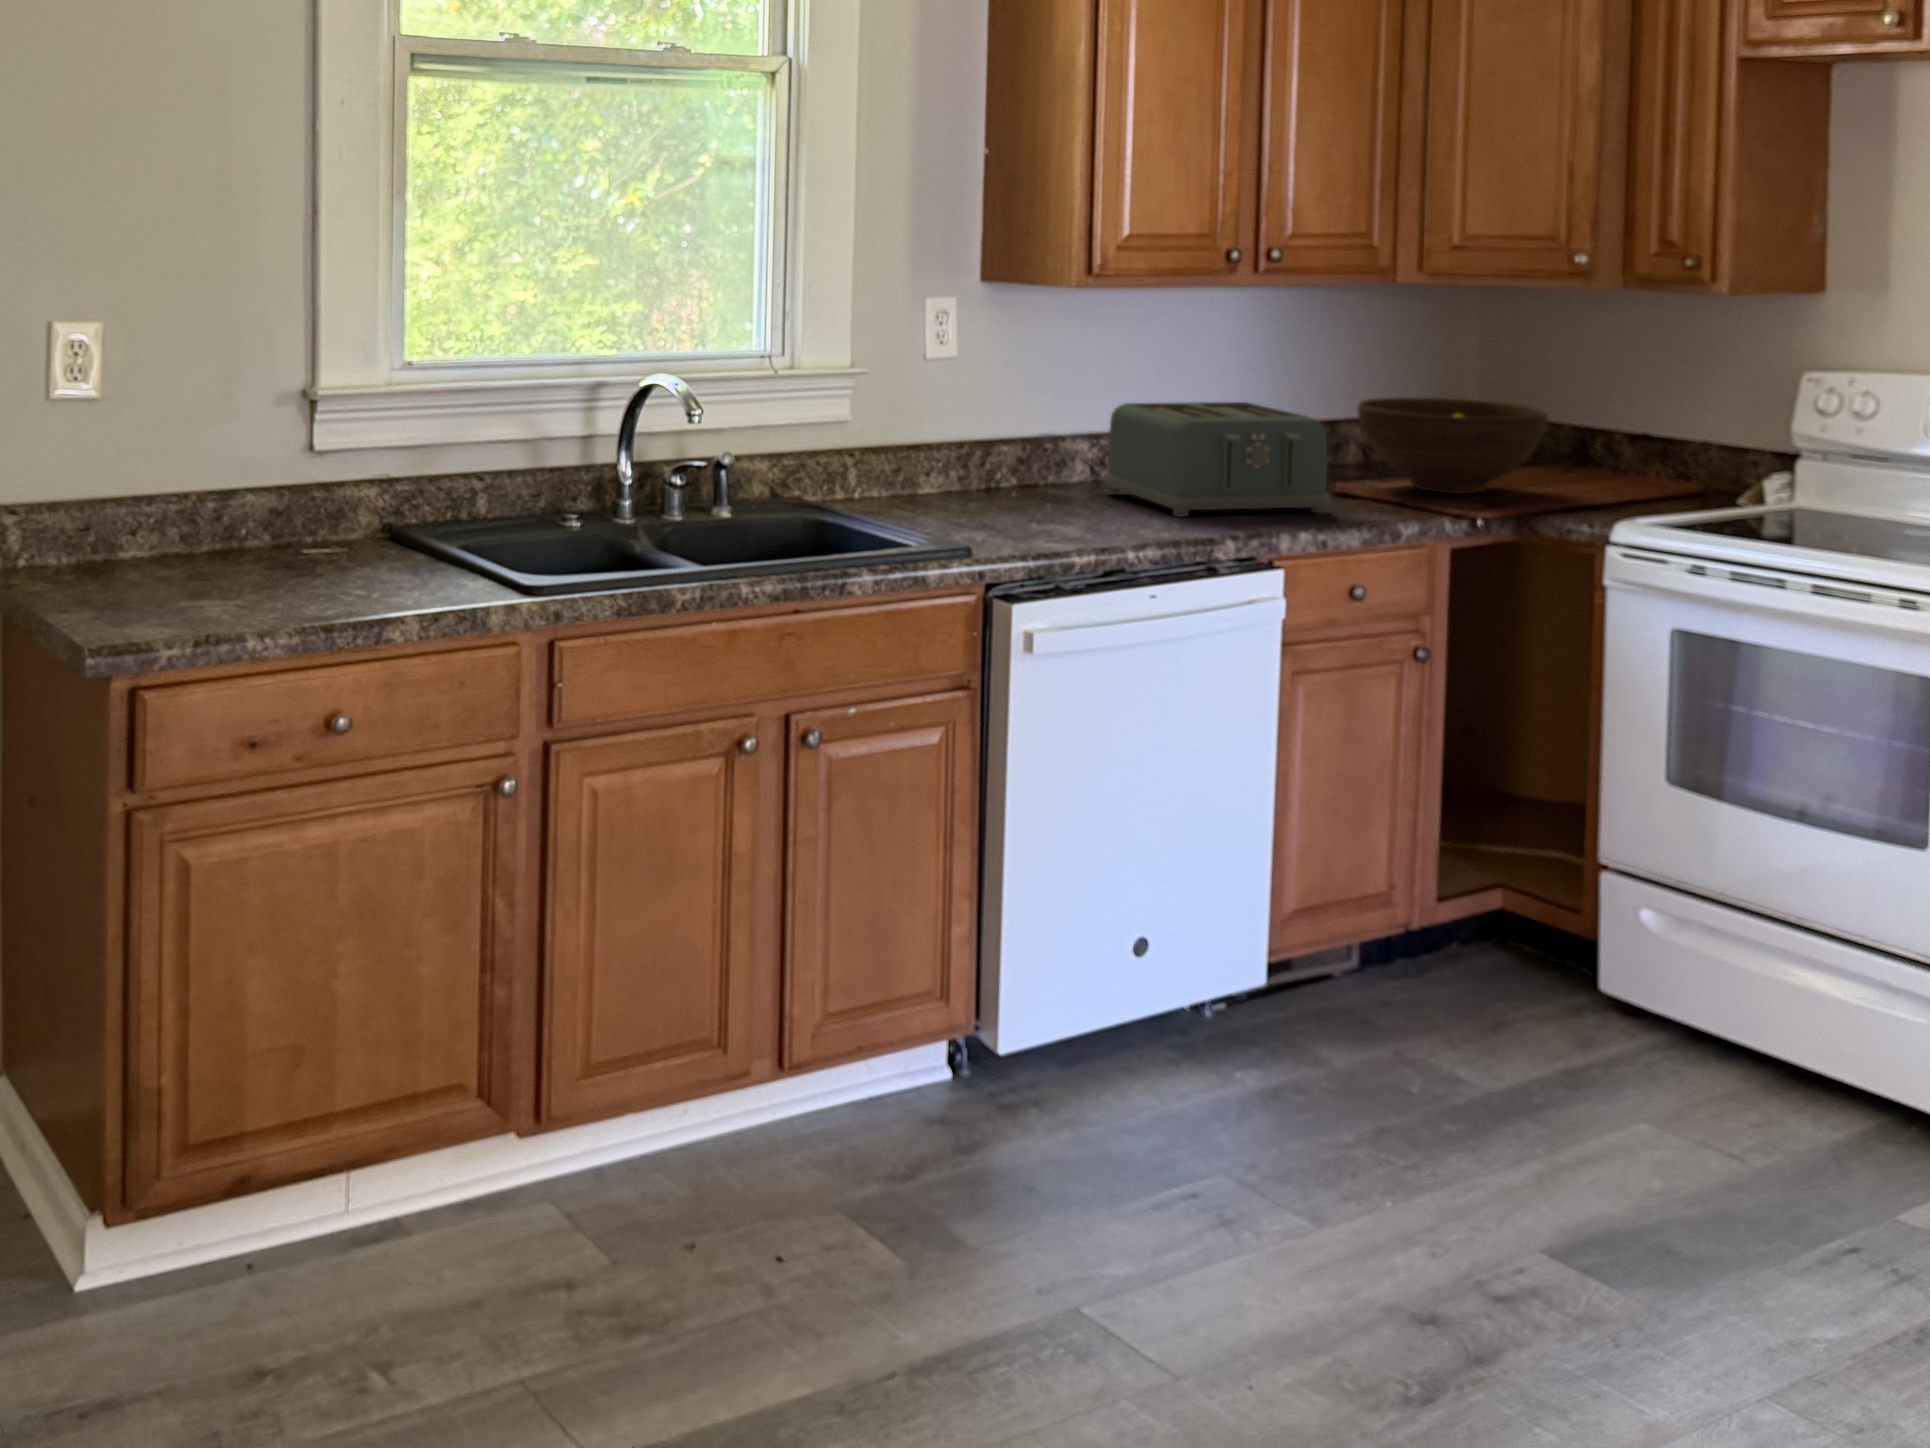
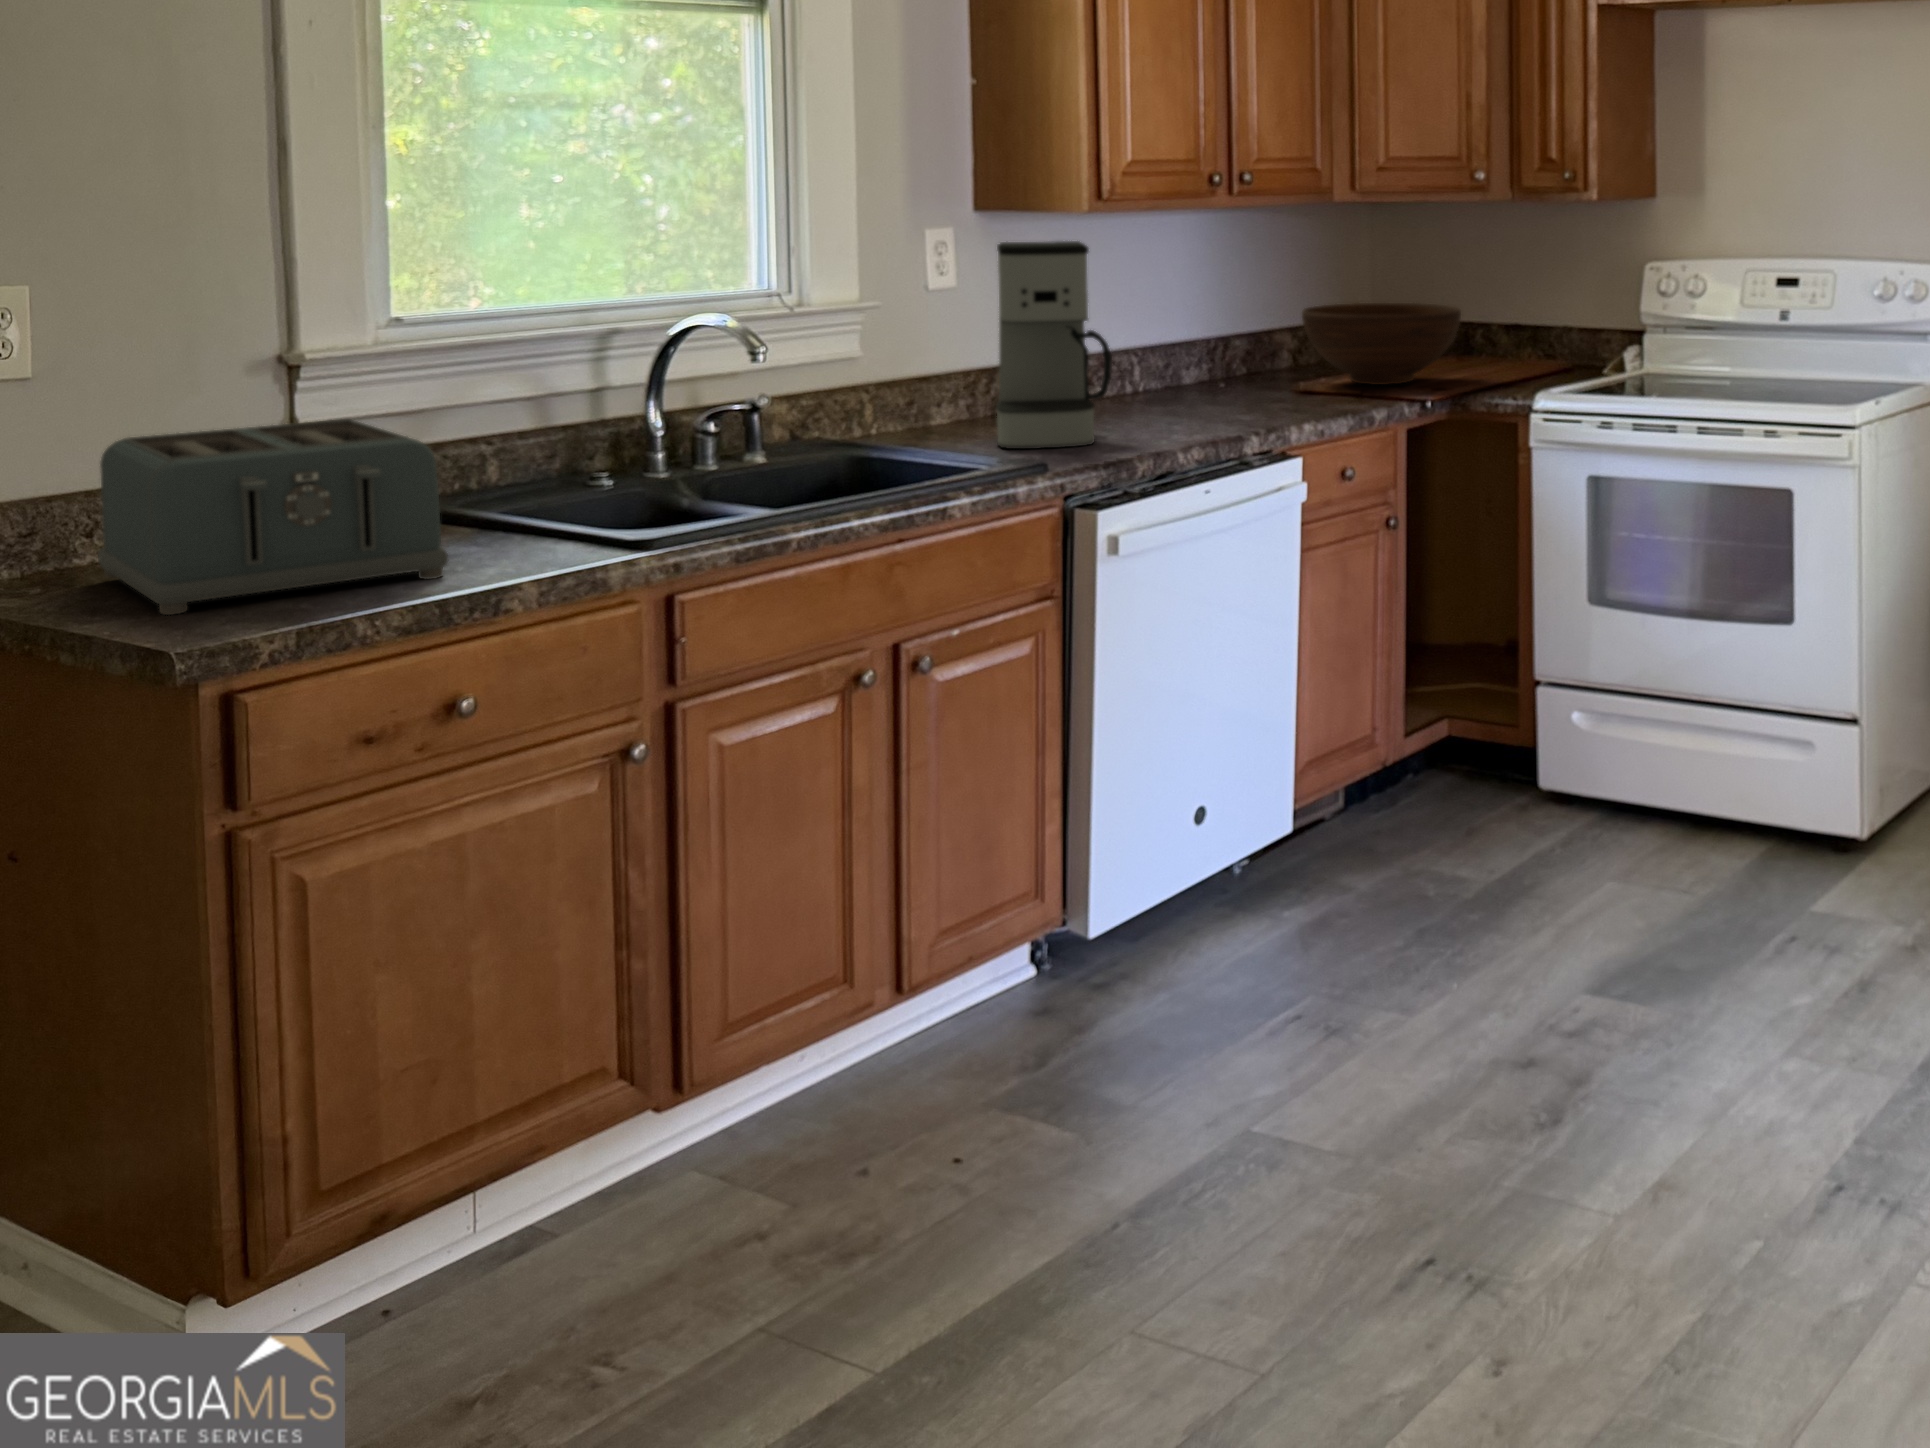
coffee maker: none [961,315,1083,533] -> present [996,241,1112,449]
toaster: present [1103,402,1331,517] -> present [98,419,448,615]

